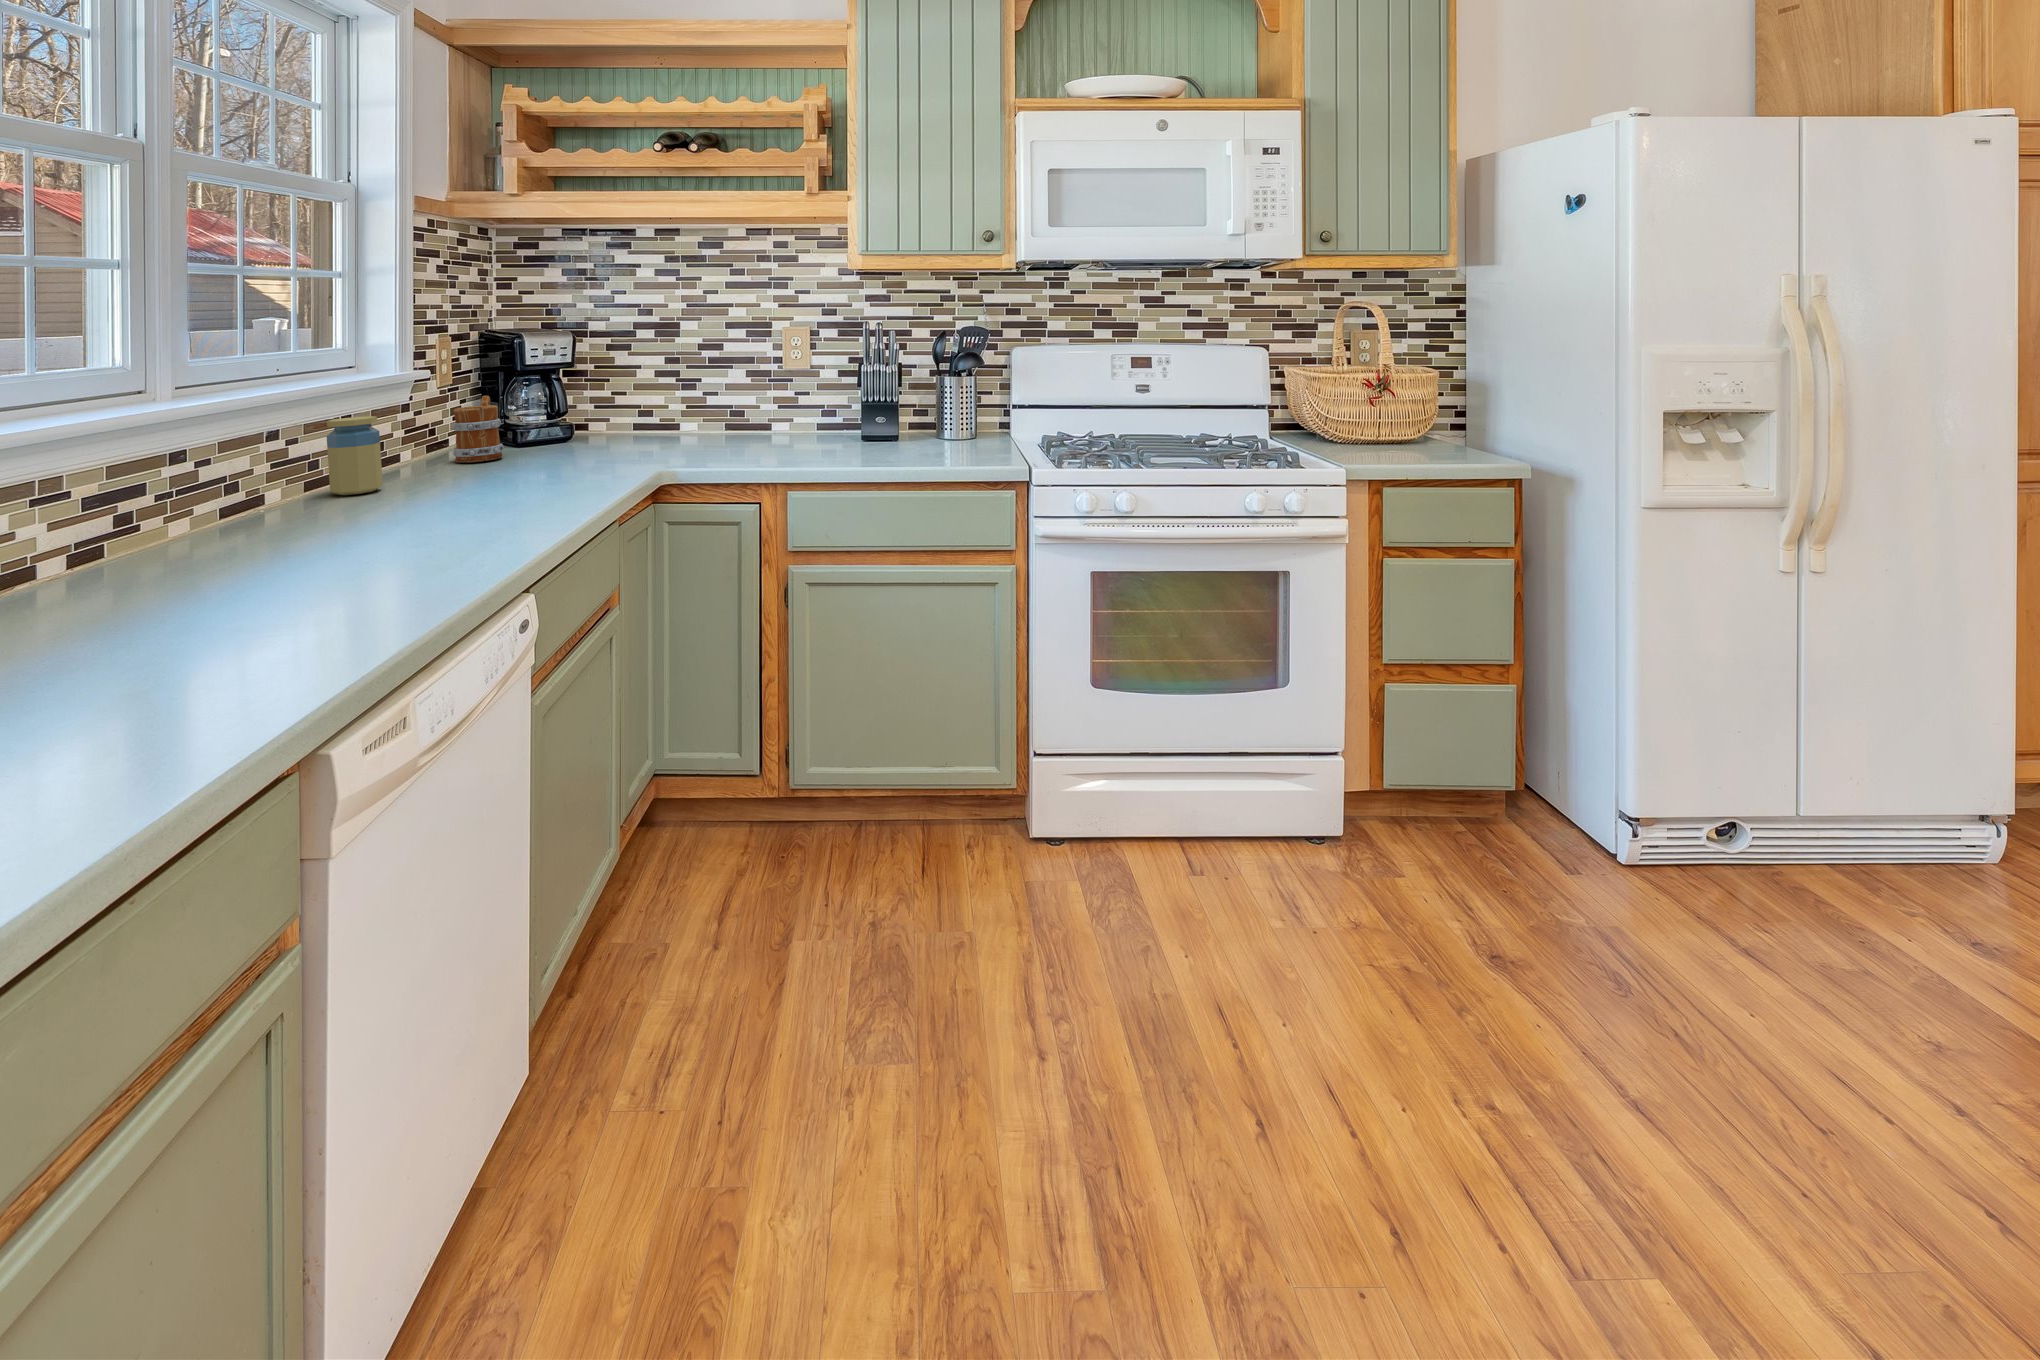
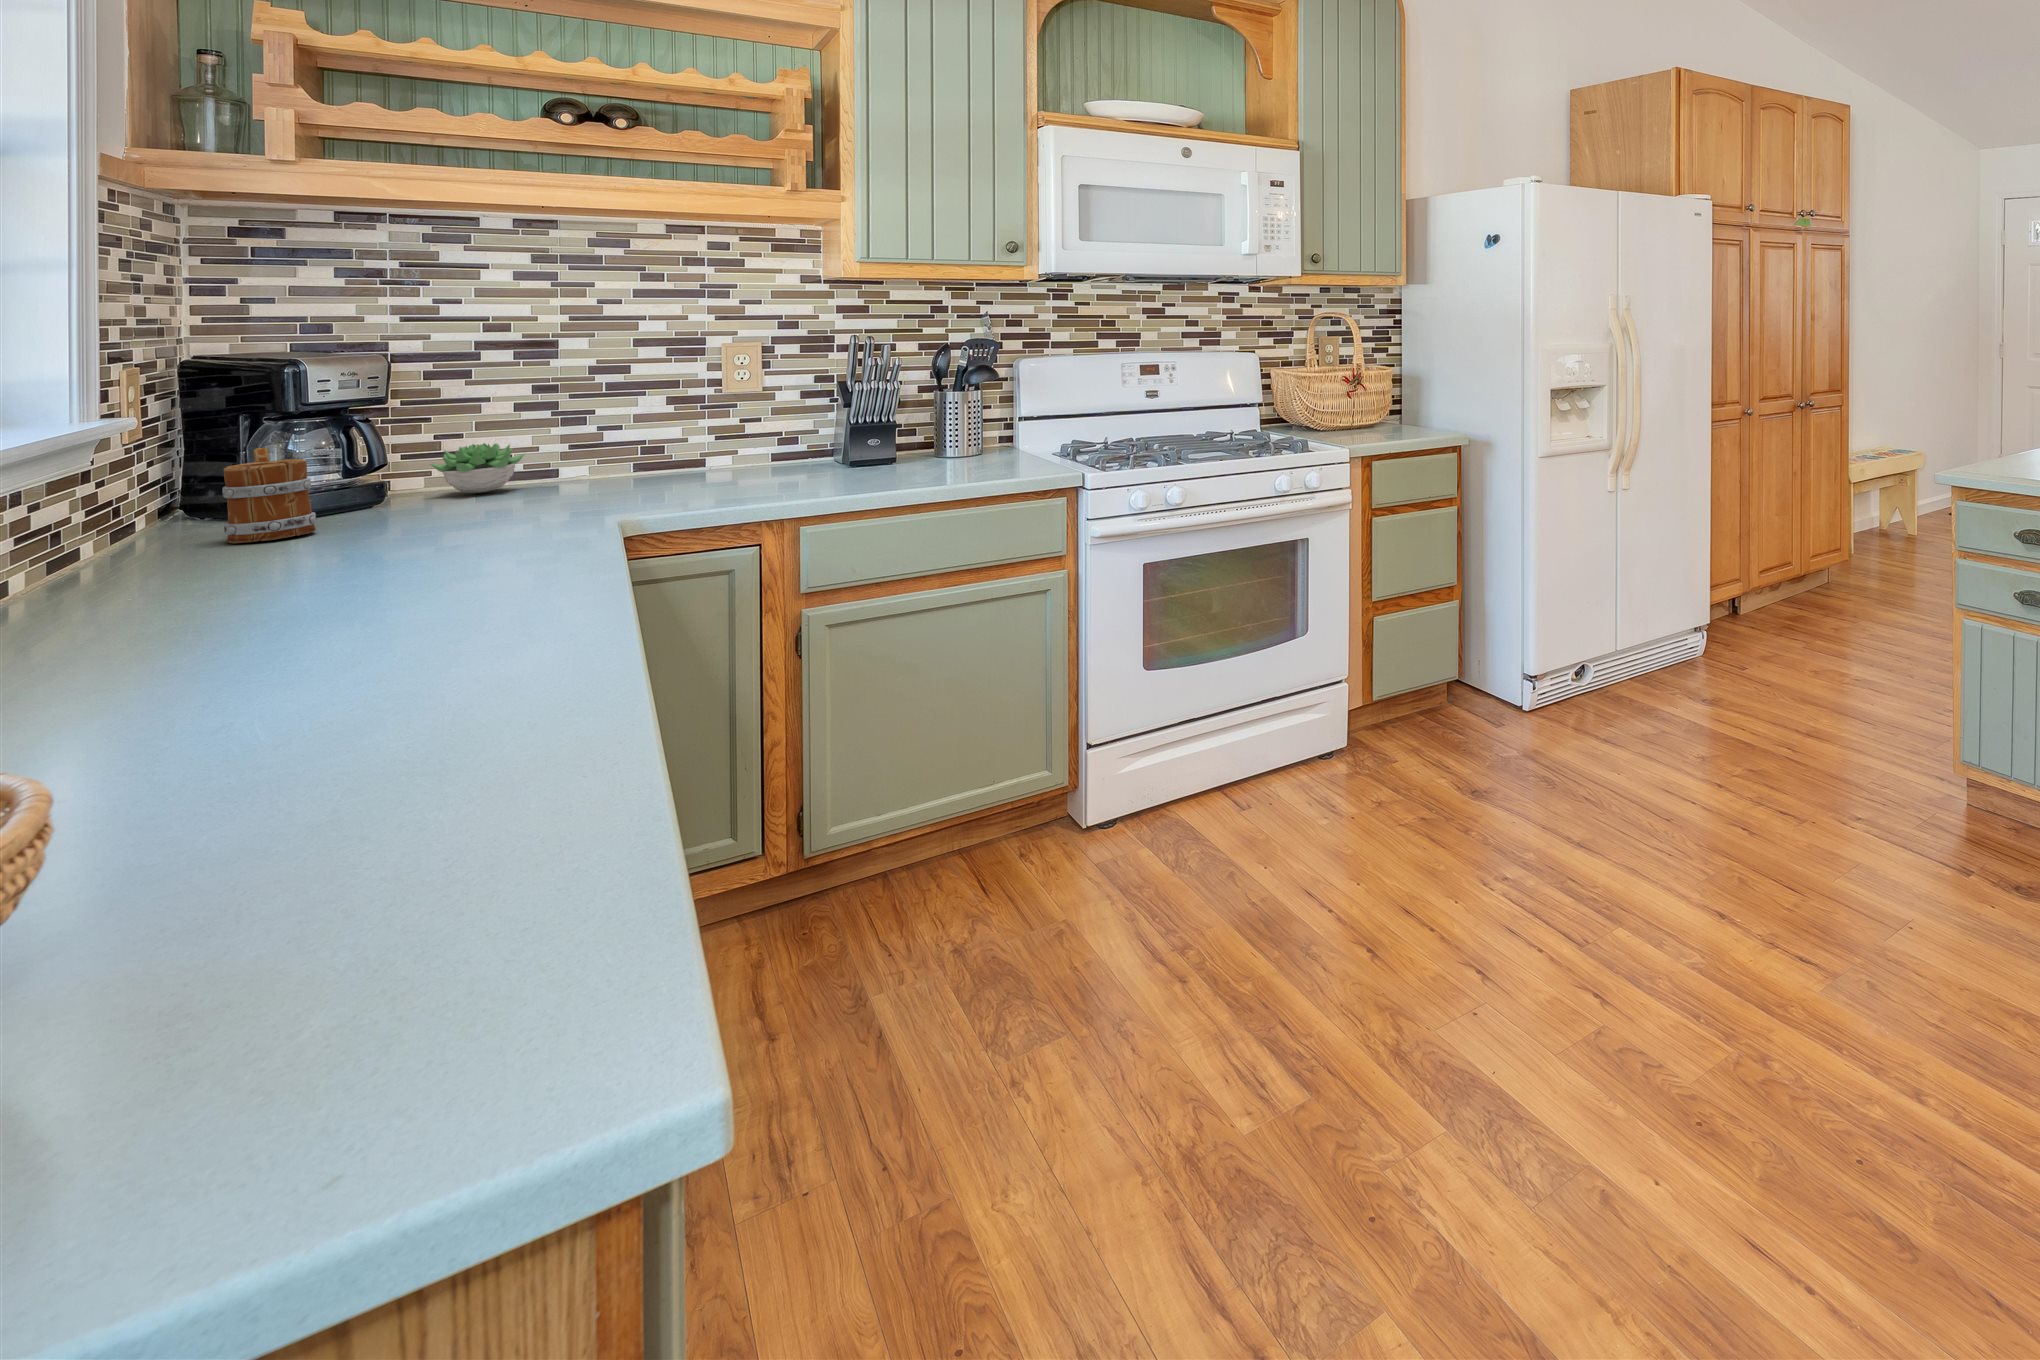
succulent plant: none [602,400,657,436] -> present [430,443,525,493]
jar: present [327,416,383,495] -> none [104,477,206,591]

